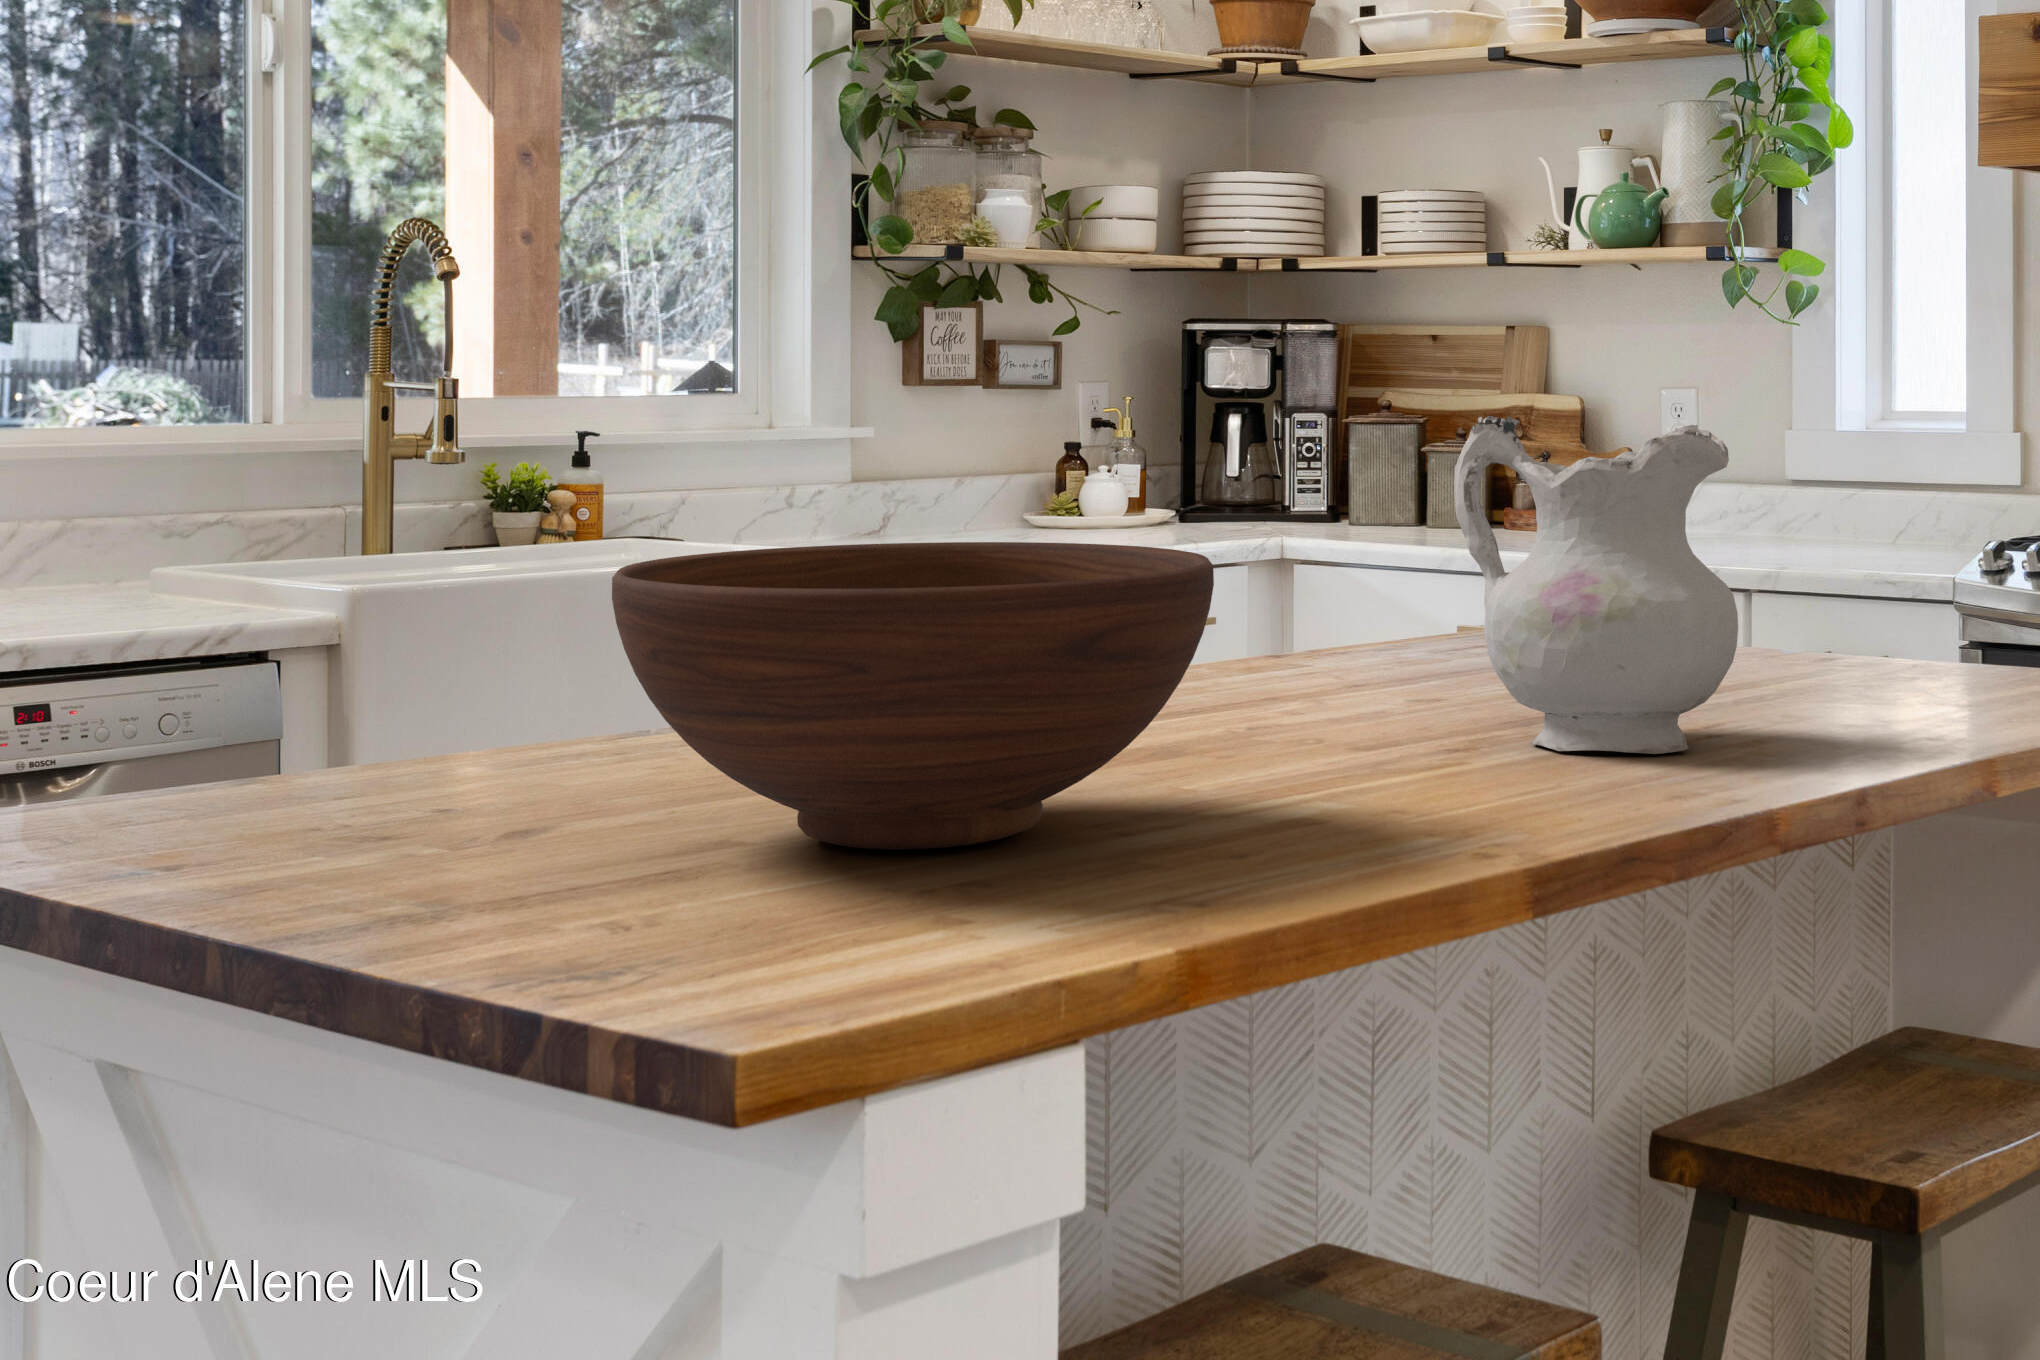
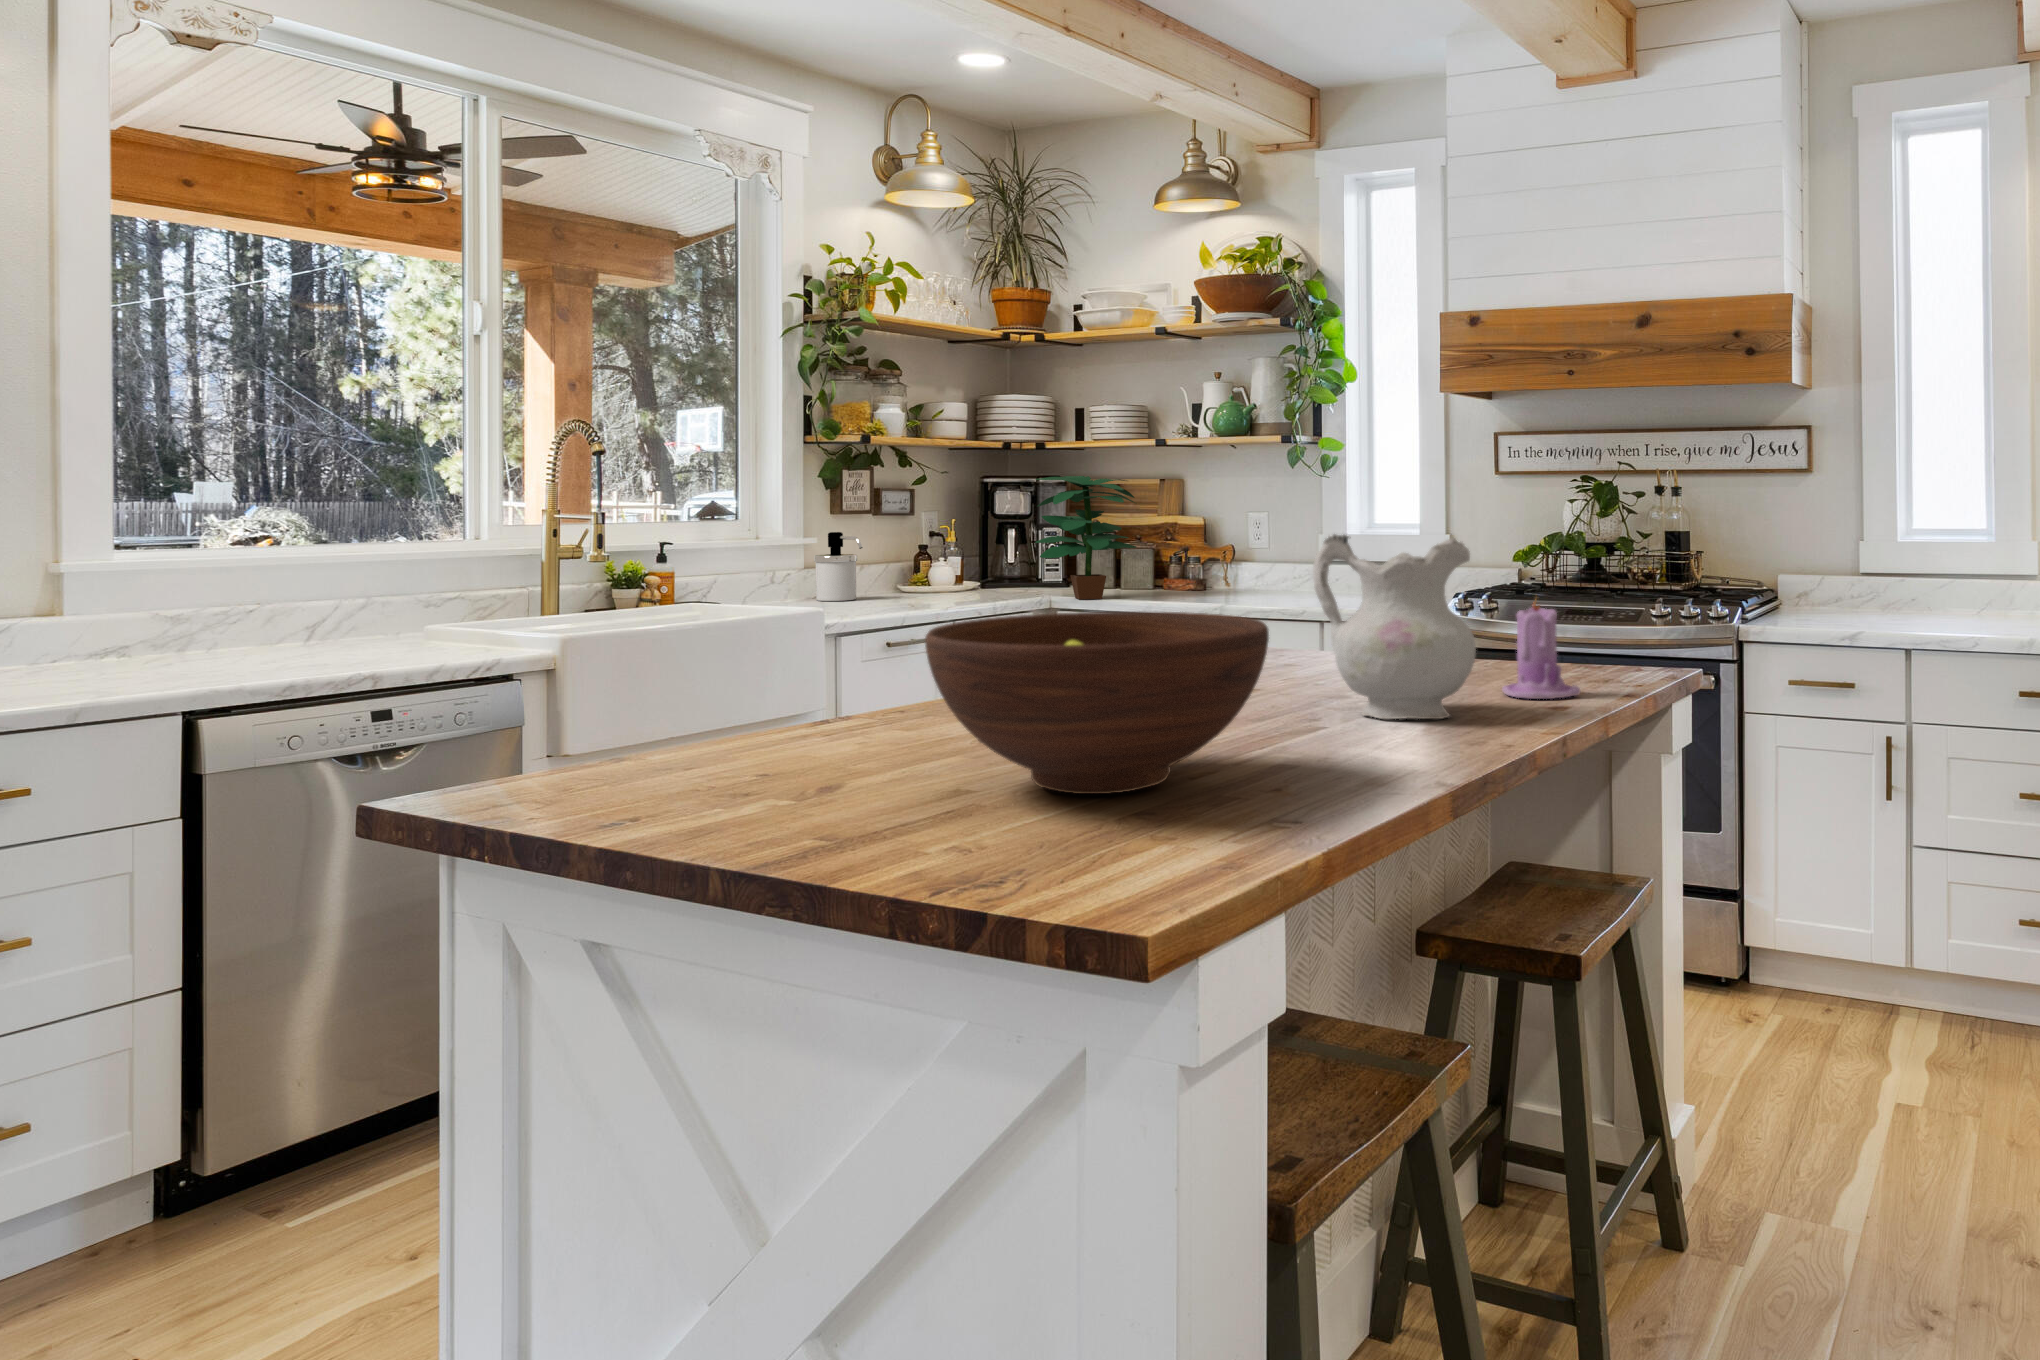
potted plant: none [1247,318,1436,541] -> present [1035,476,1136,599]
soap dispenser: none [864,413,943,534] -> present [814,532,863,601]
candle: none [1842,534,1981,726] -> present [1502,599,1581,699]

